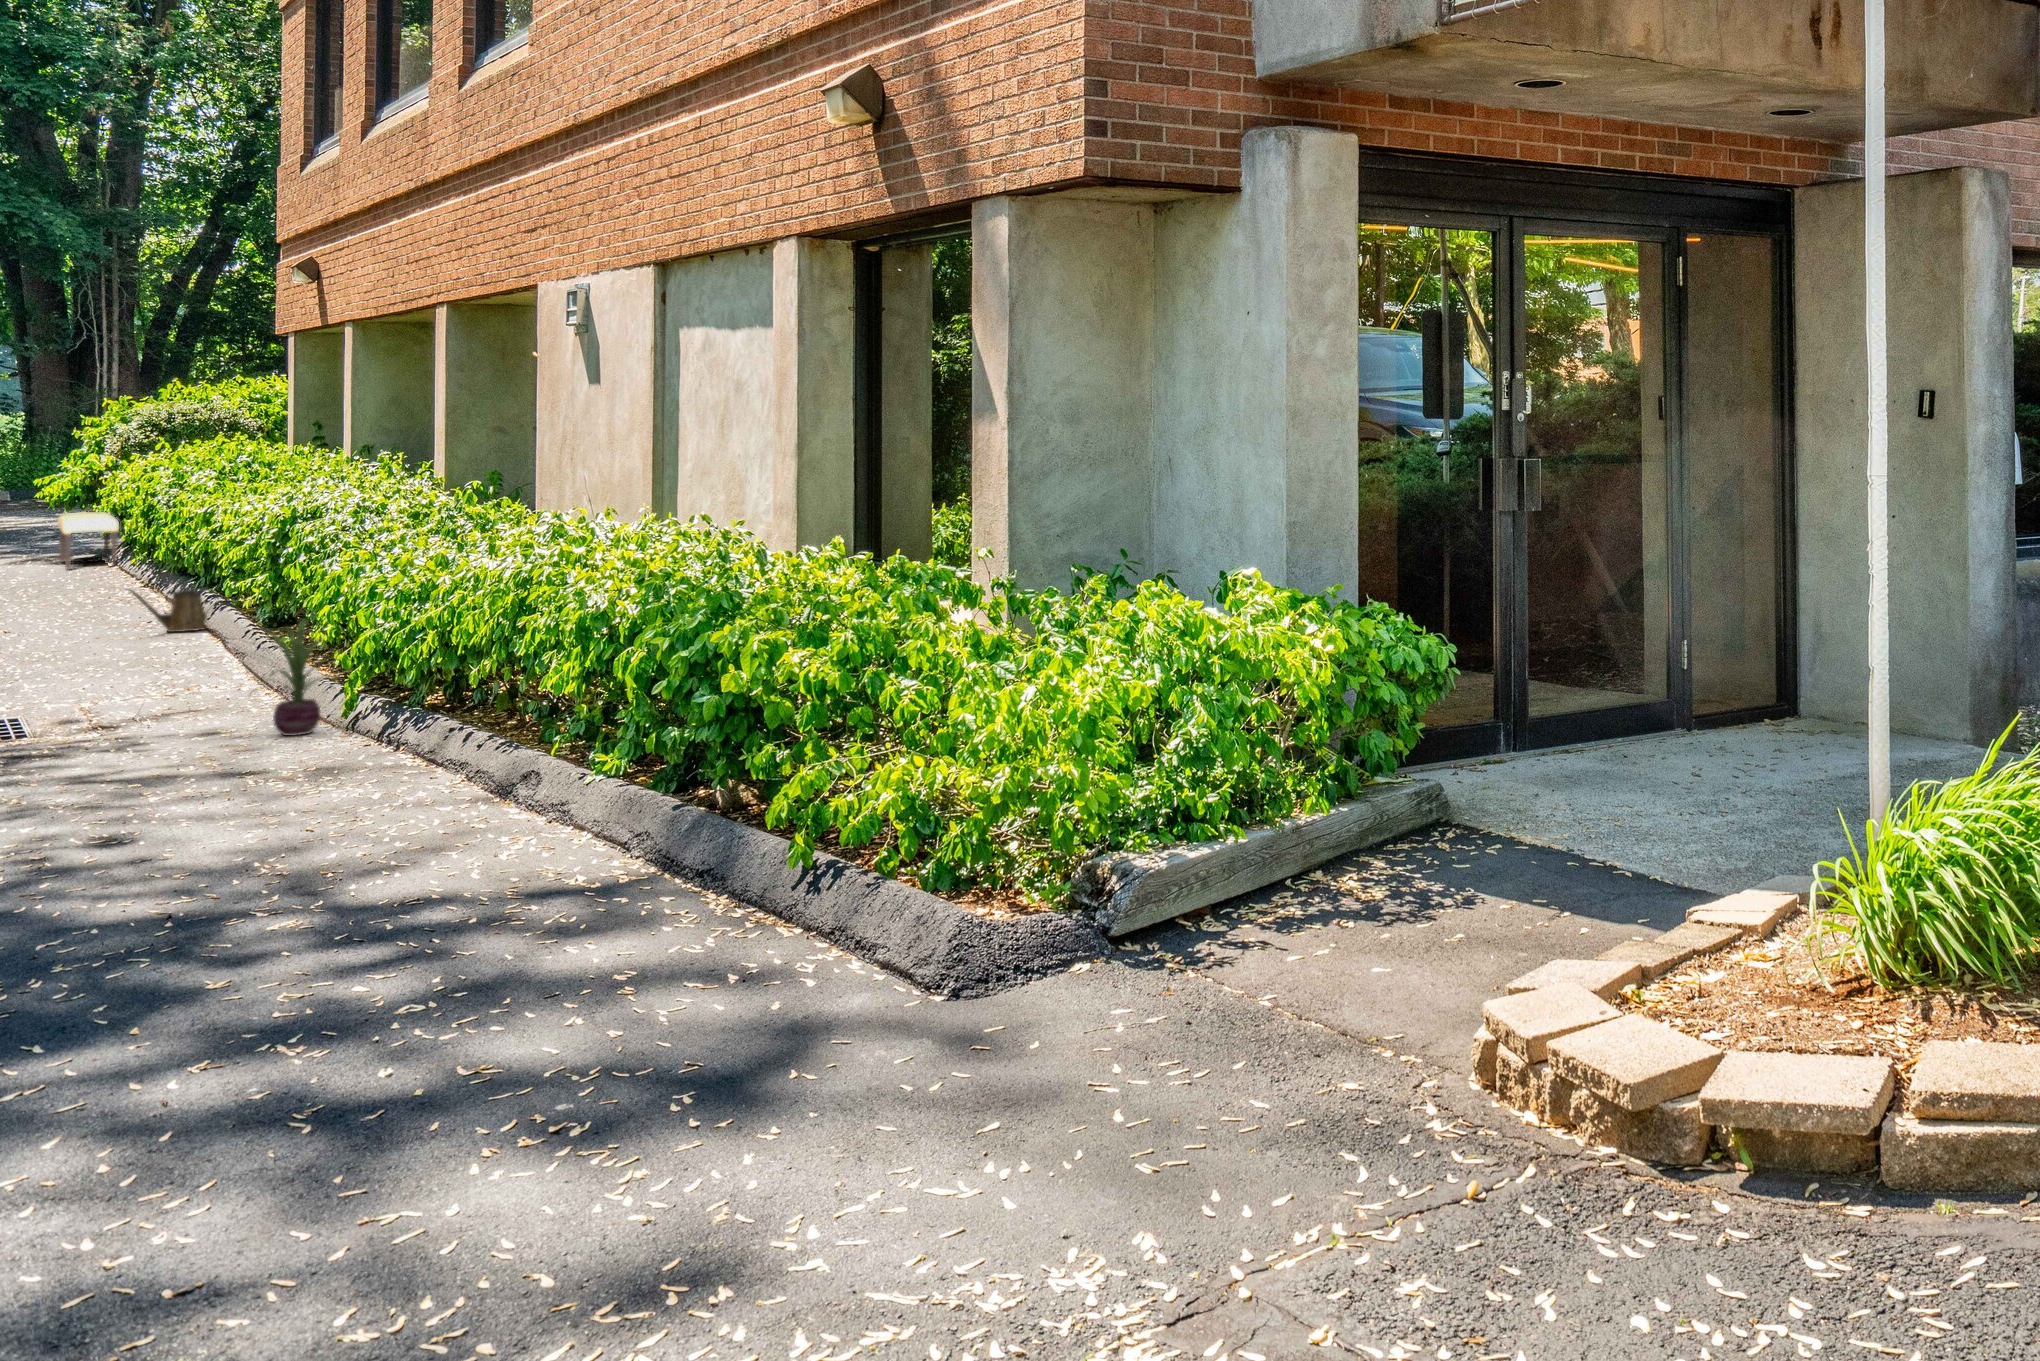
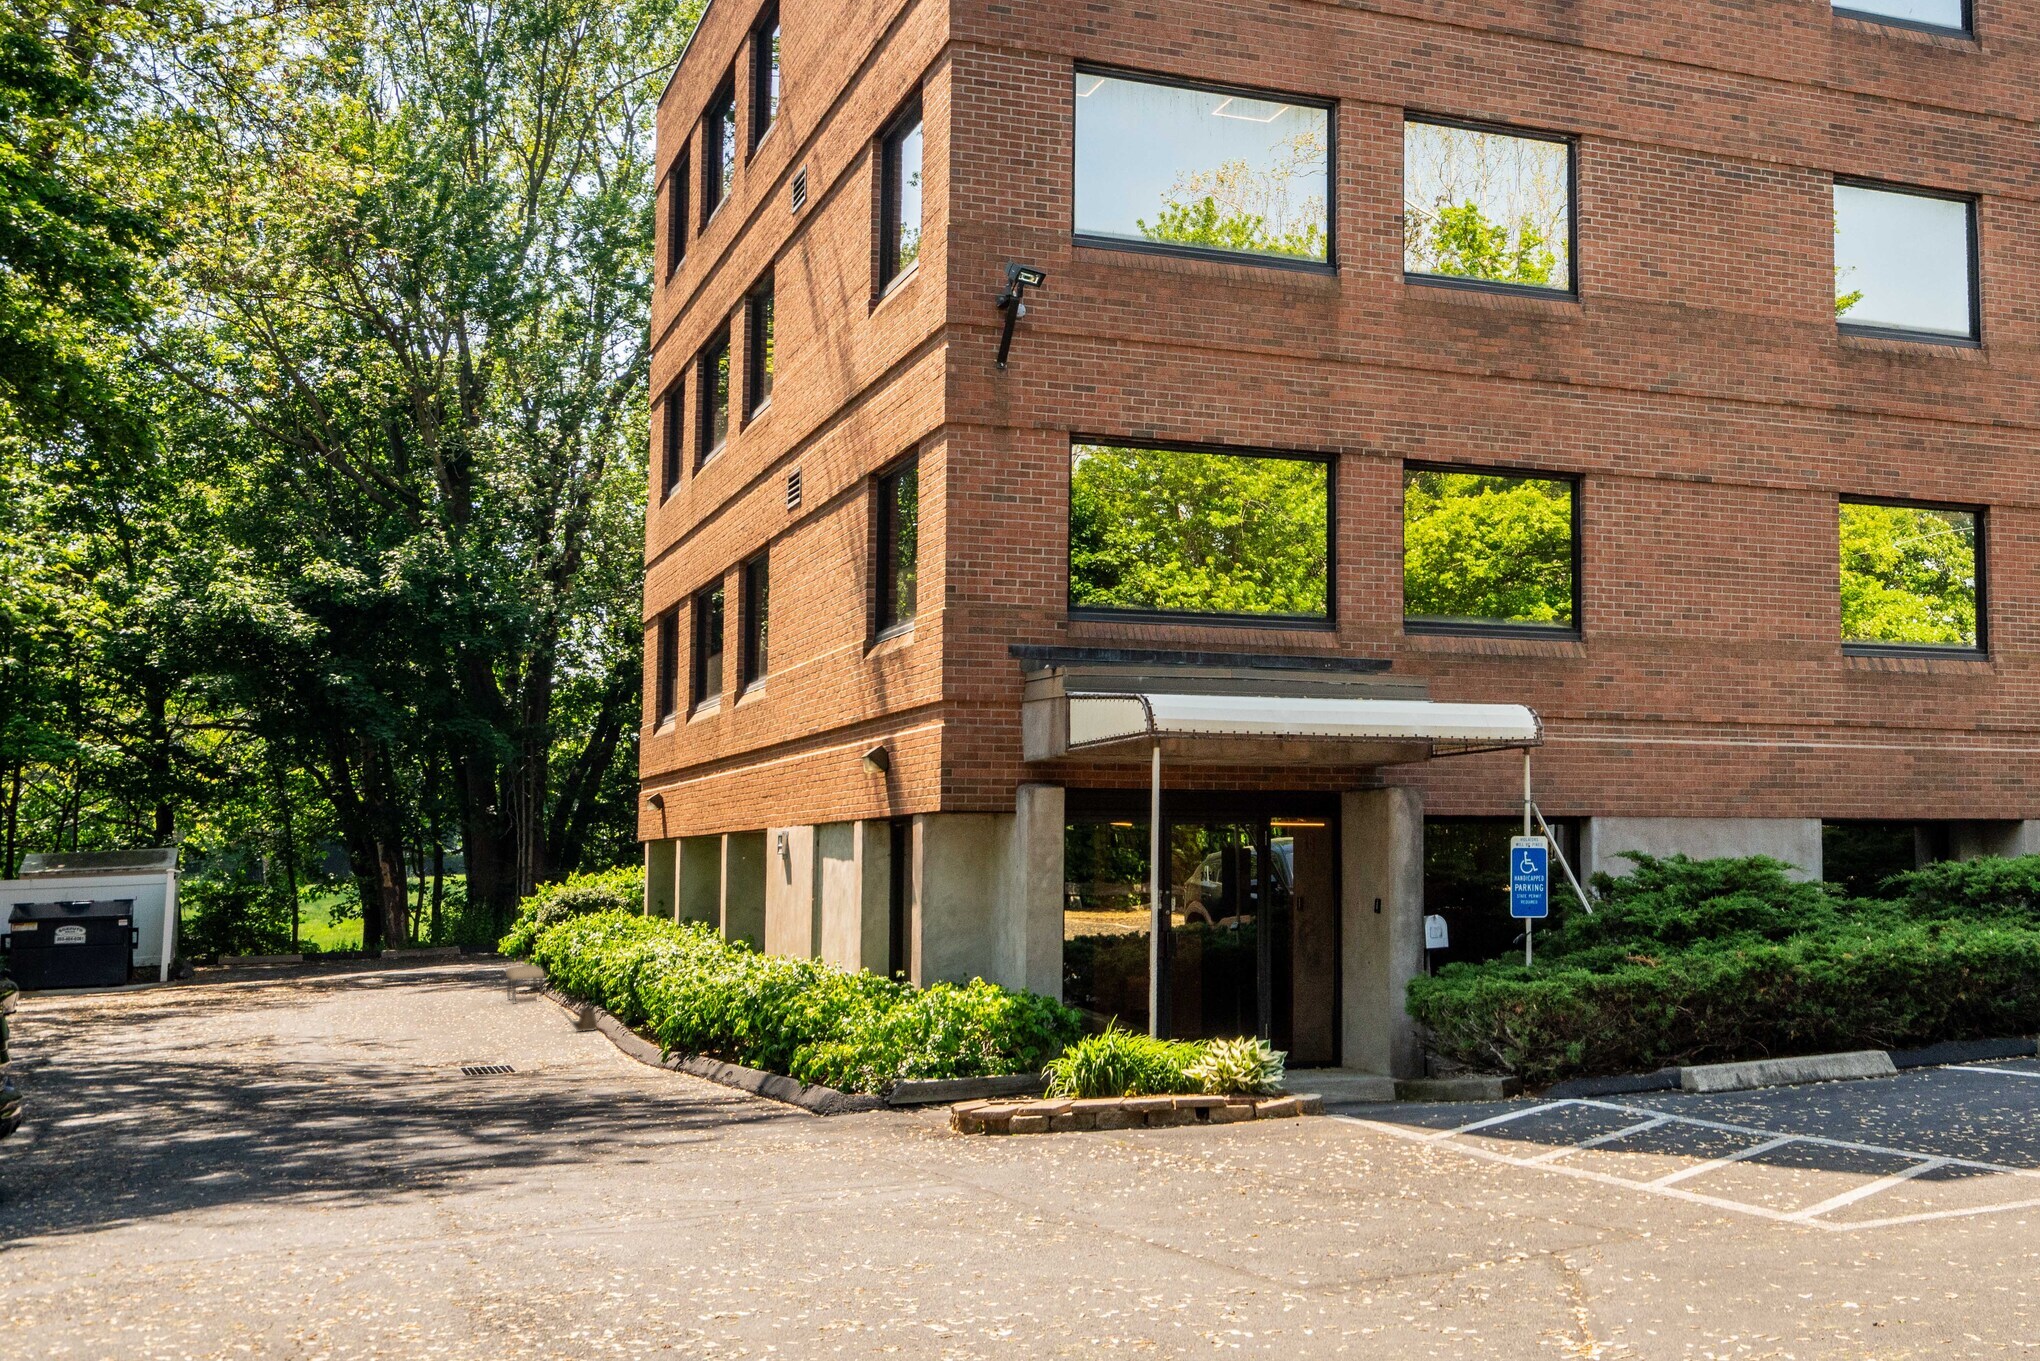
decorative plant: present [268,619,343,736] -> none [608,1010,671,1066]

